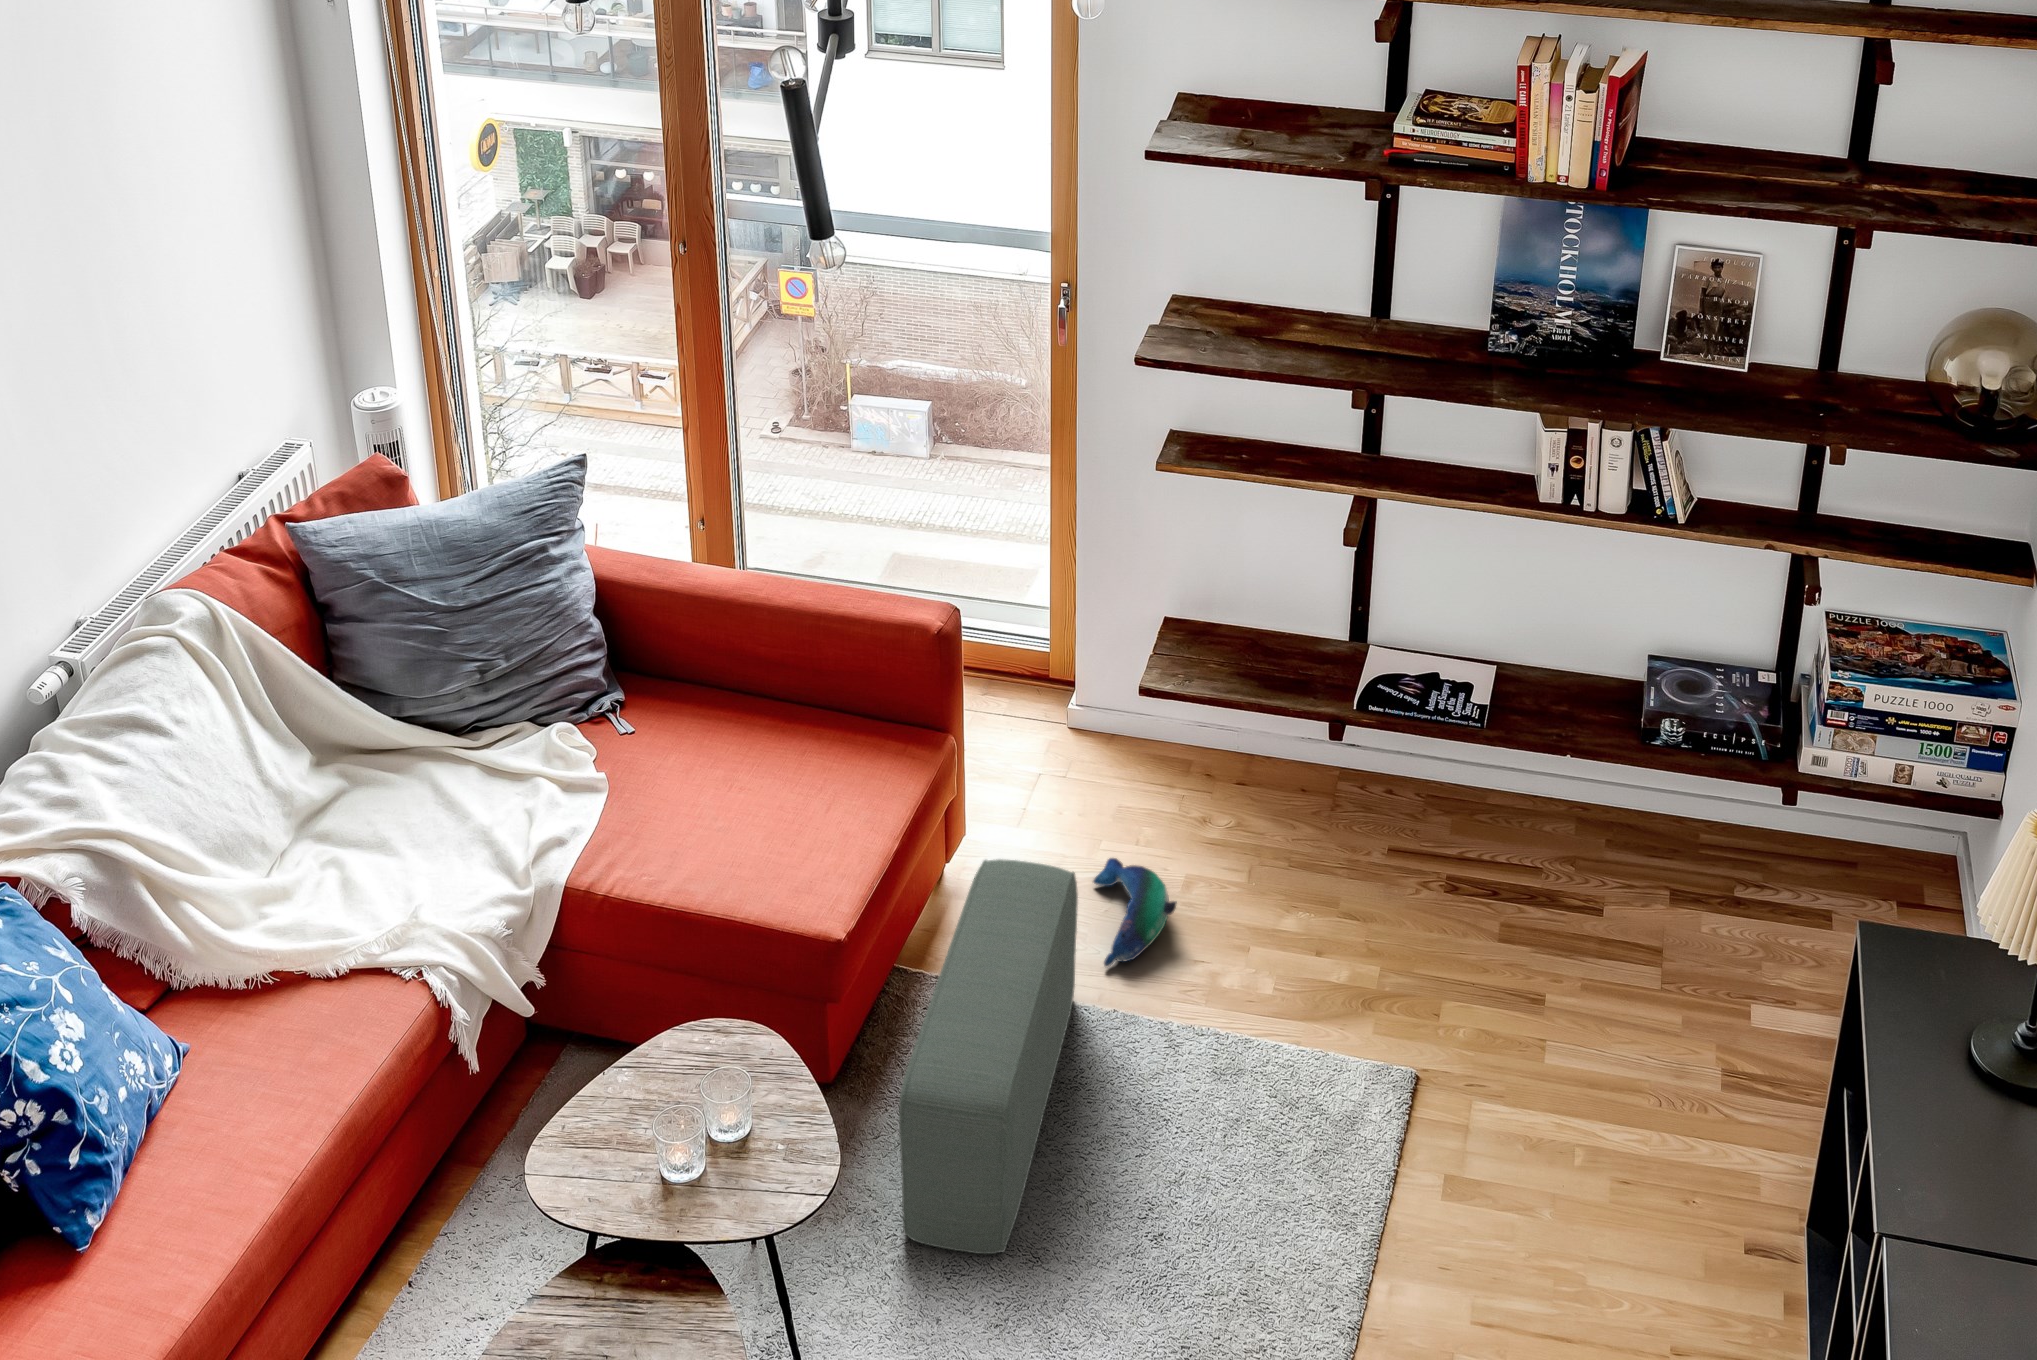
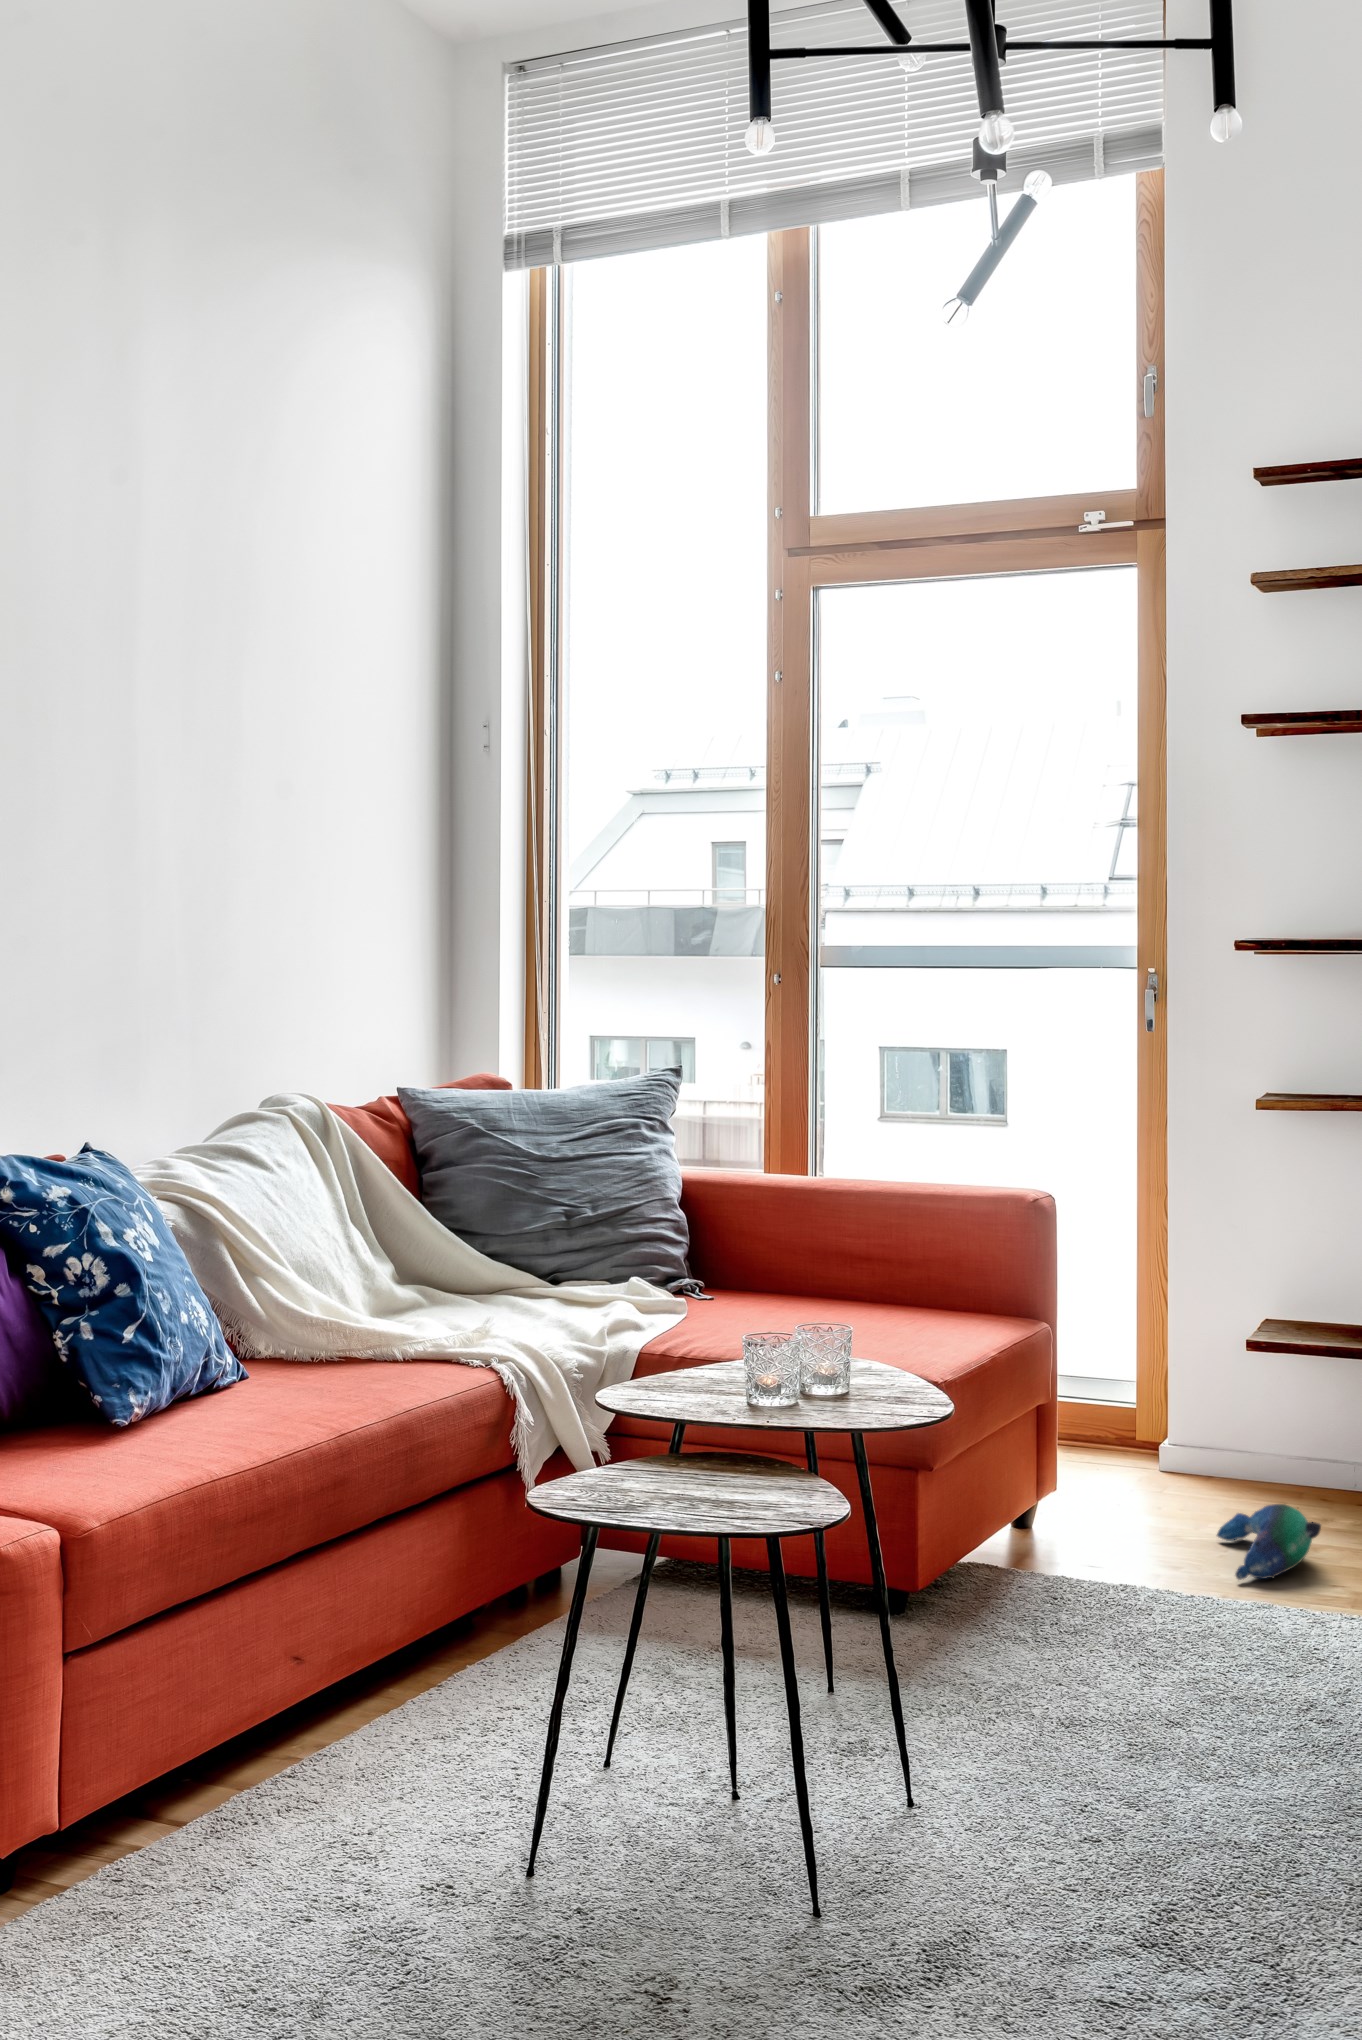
pouf: present [899,859,1078,1254] -> none [998,1393,1202,1720]

